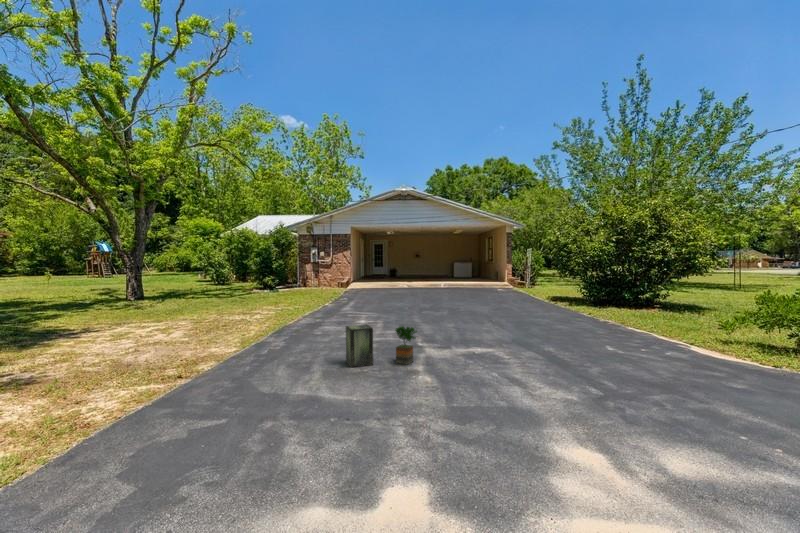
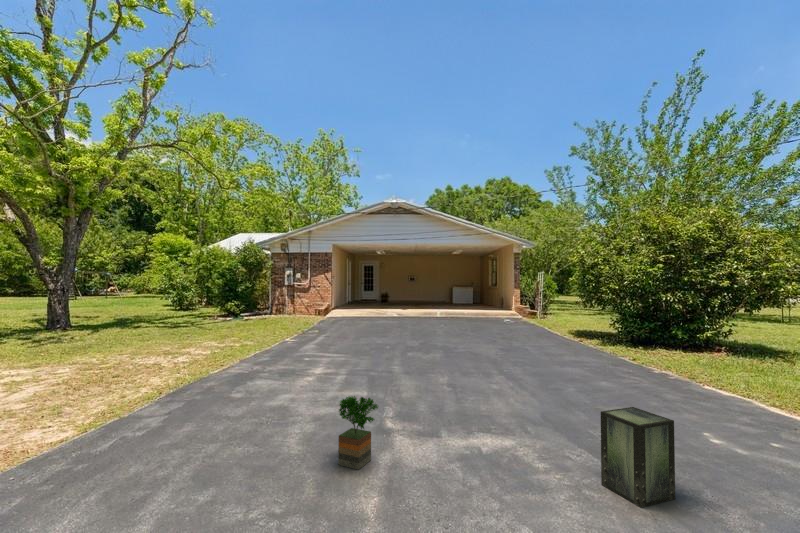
storage box: present [346,325,373,367] -> present [601,407,675,508]

